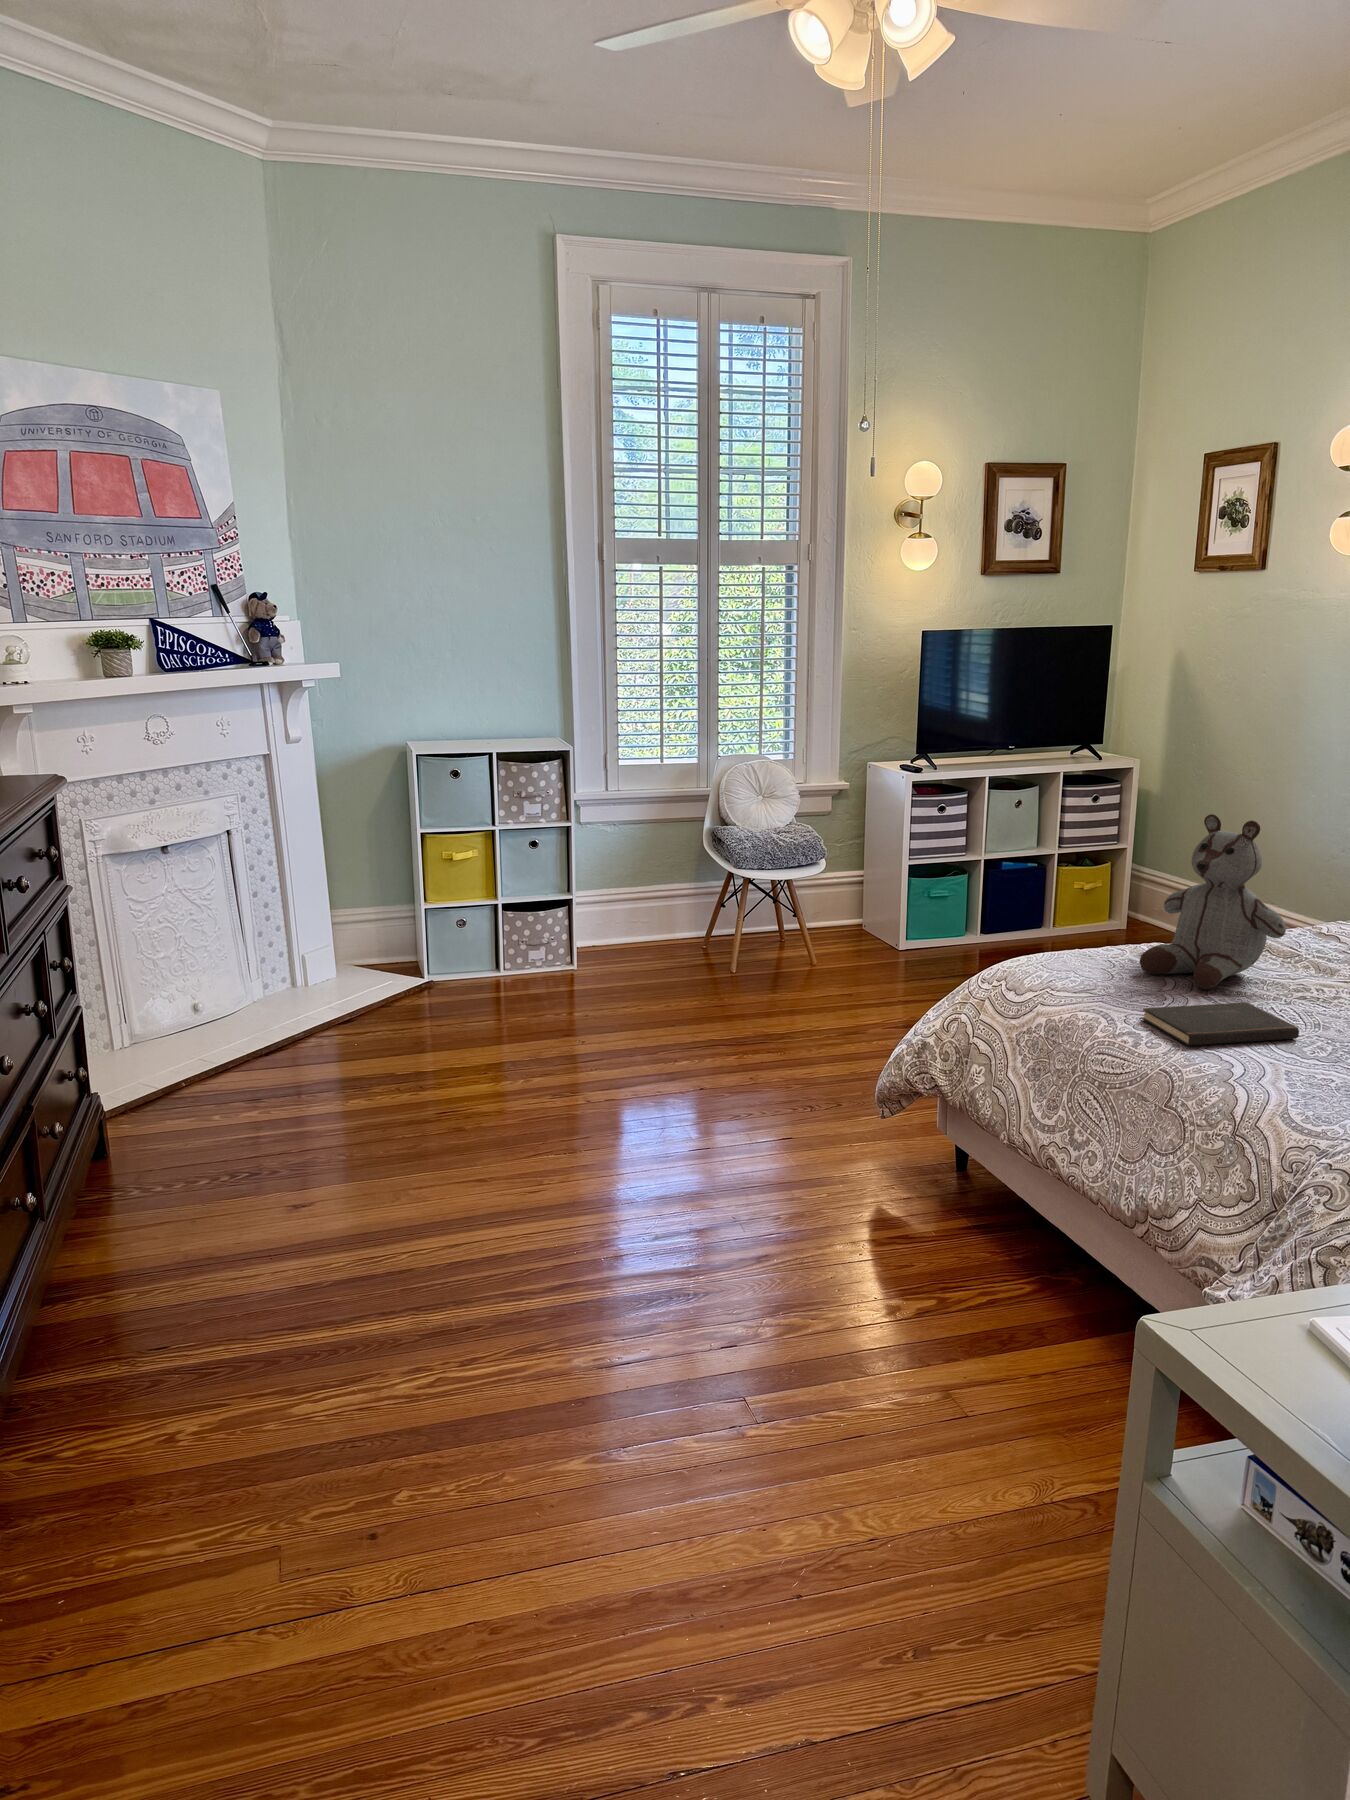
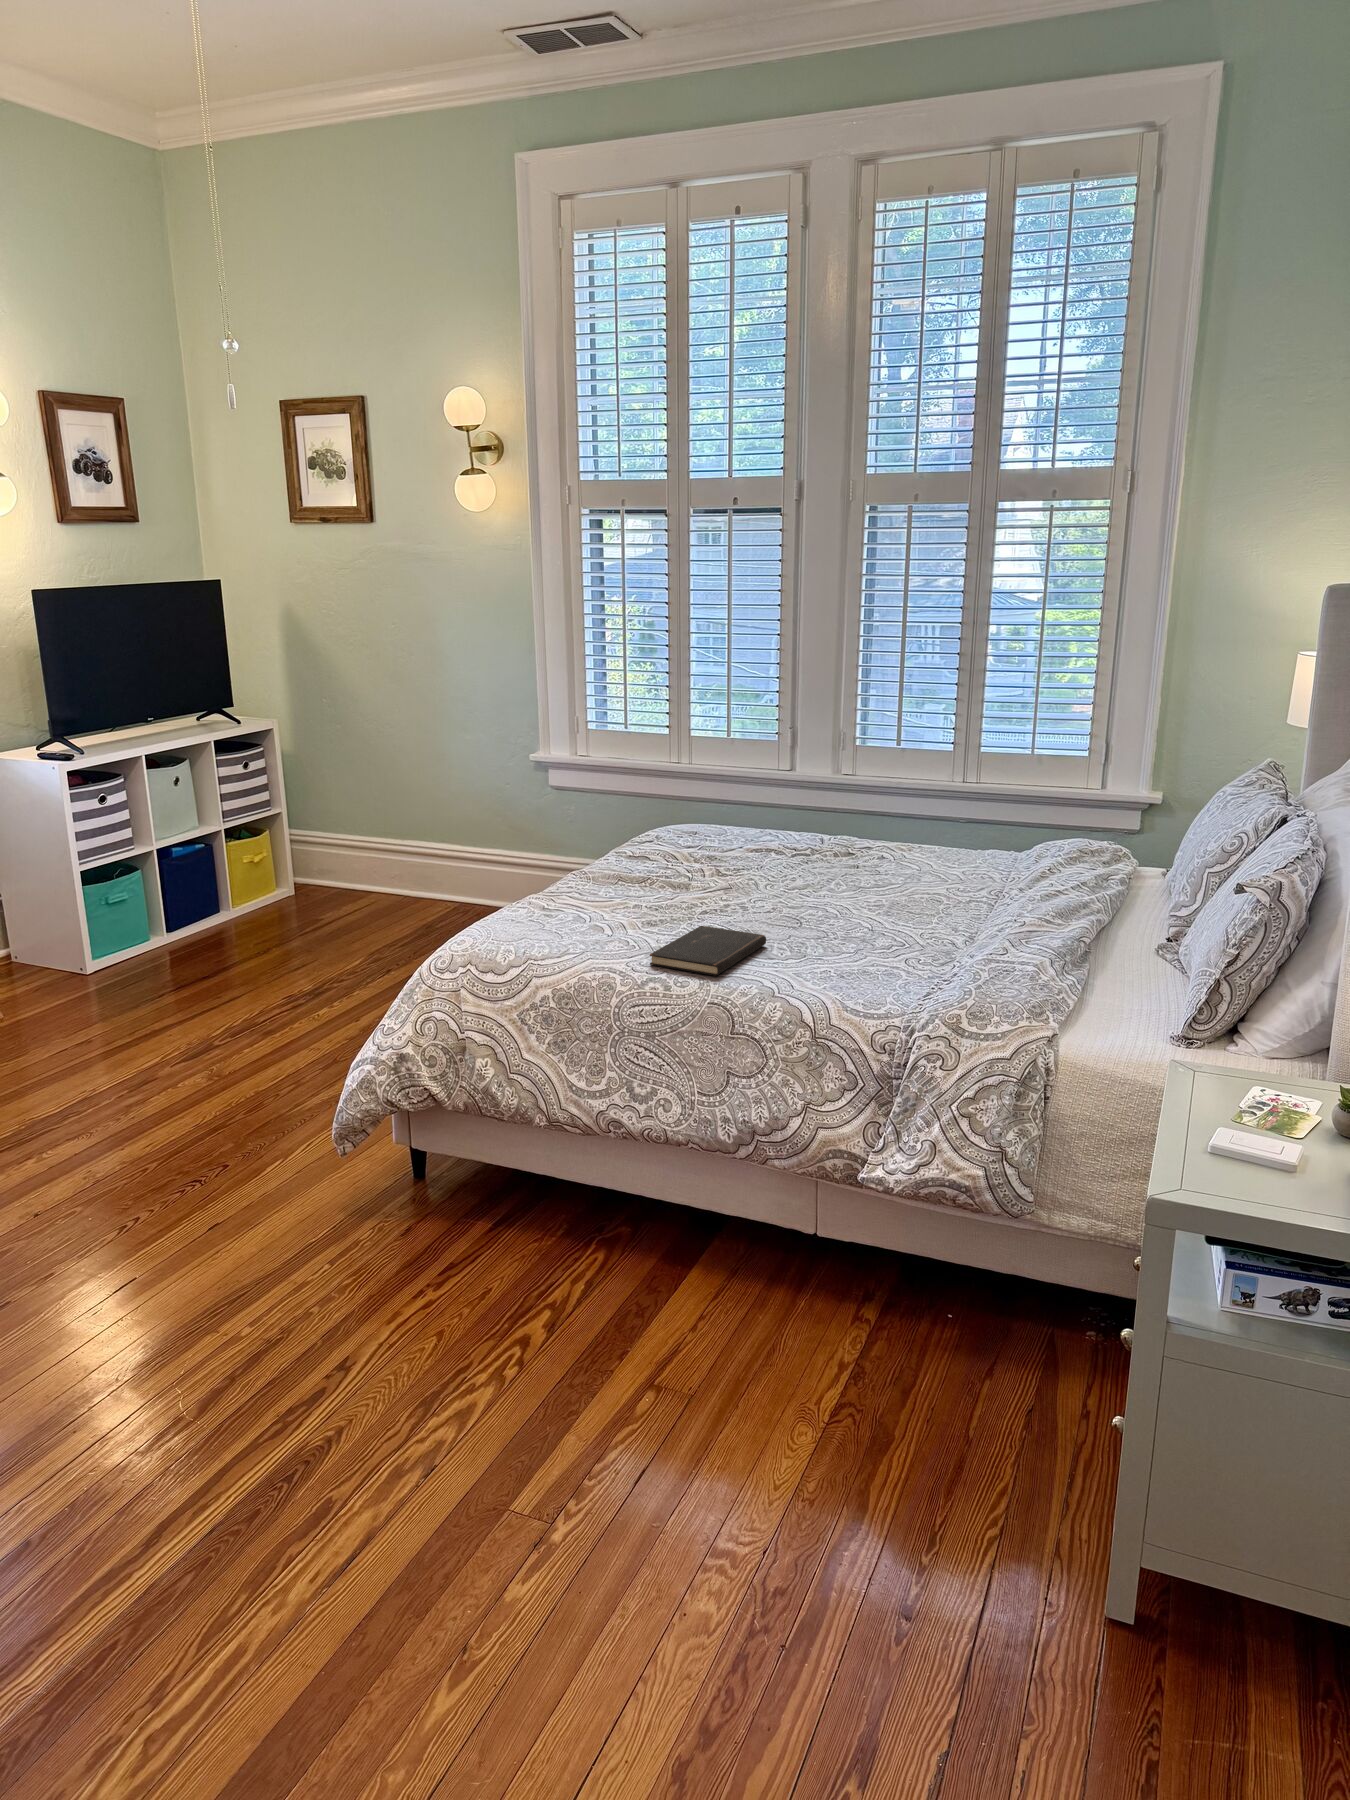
stuffed bear: present [1140,814,1286,989] -> none [565,762,687,924]

